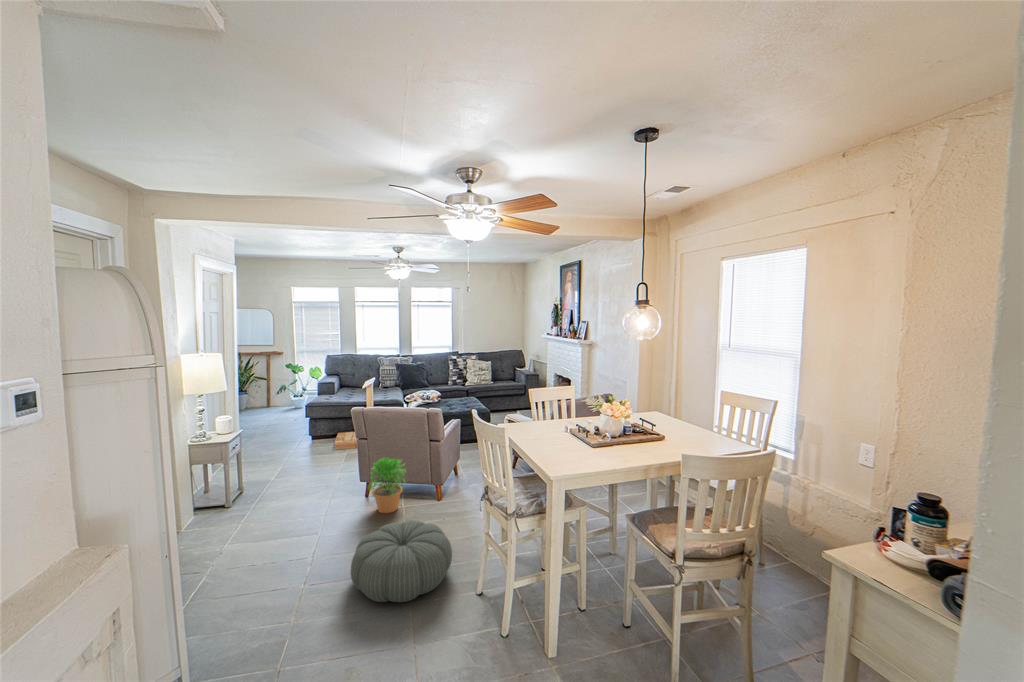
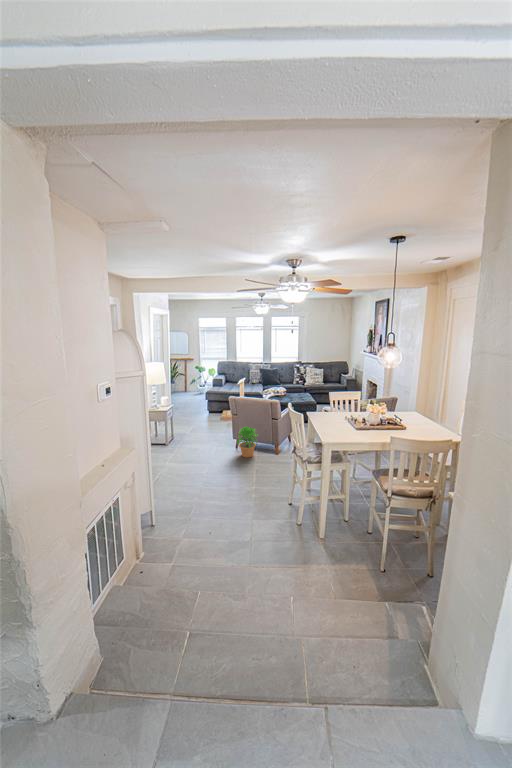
pouf: present [351,520,452,602] -> none [225,461,277,498]

